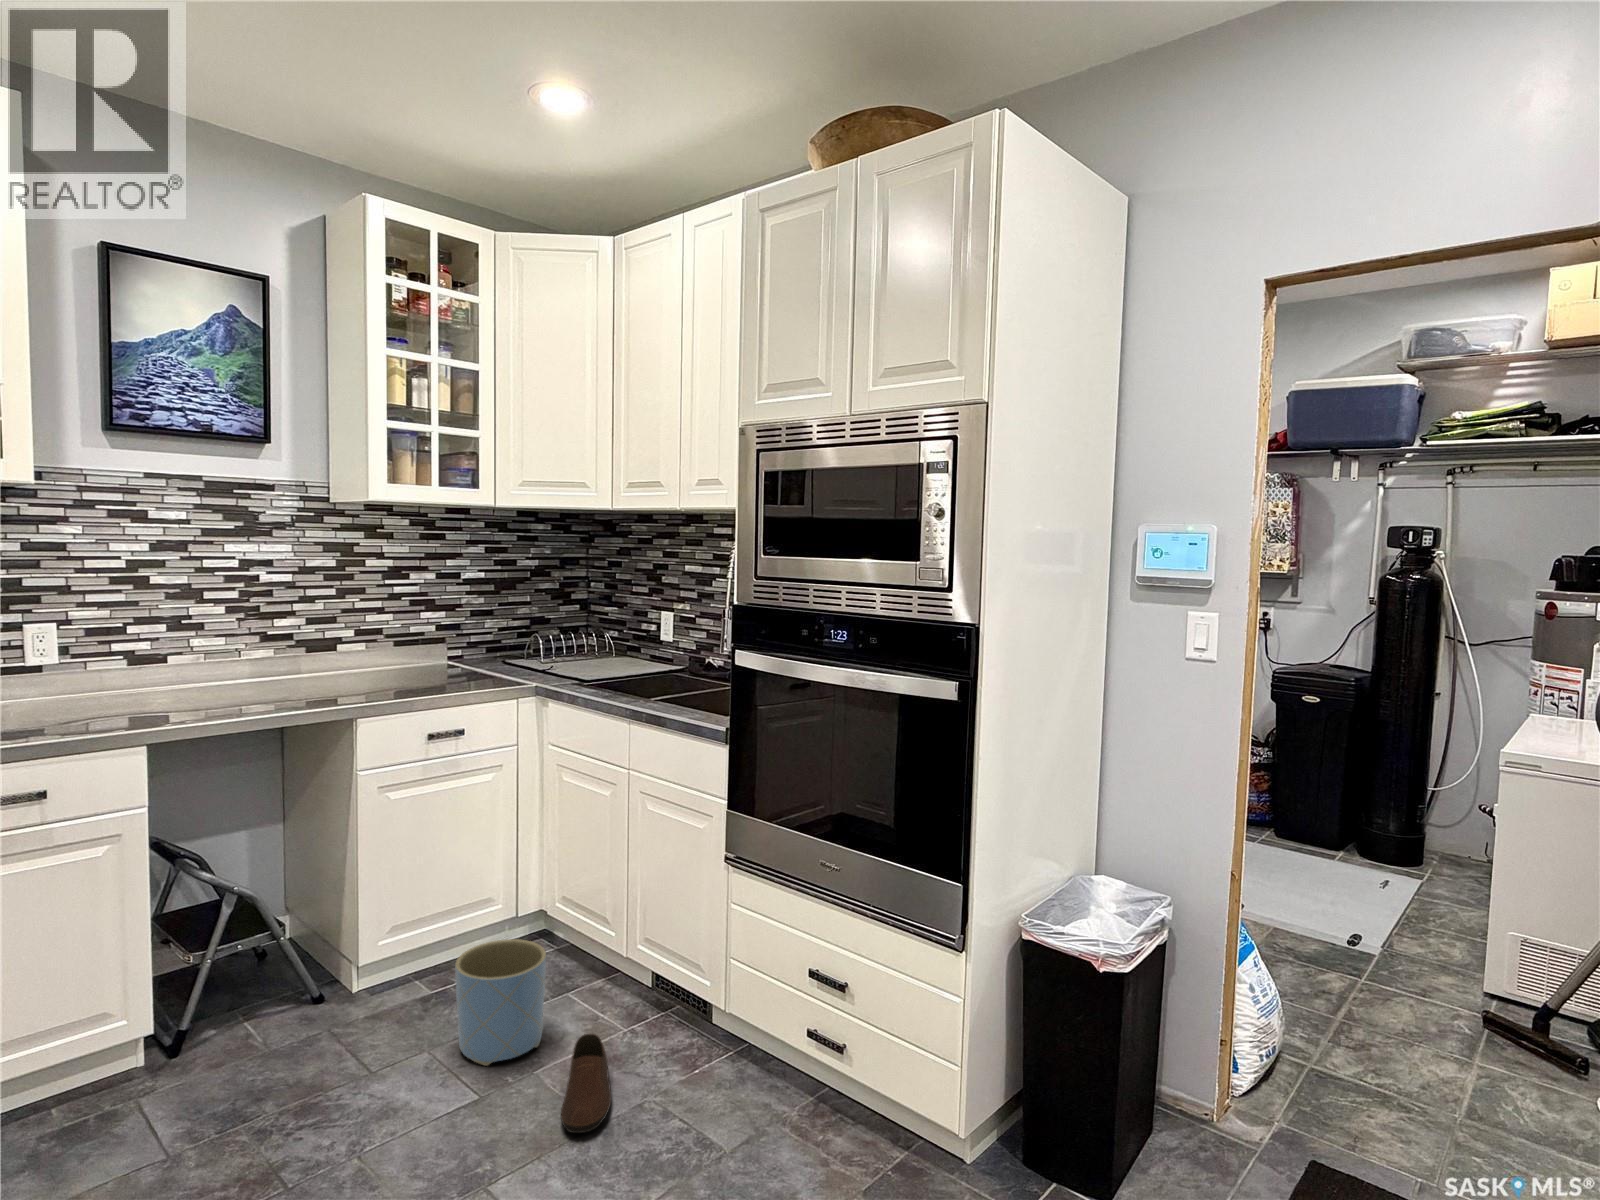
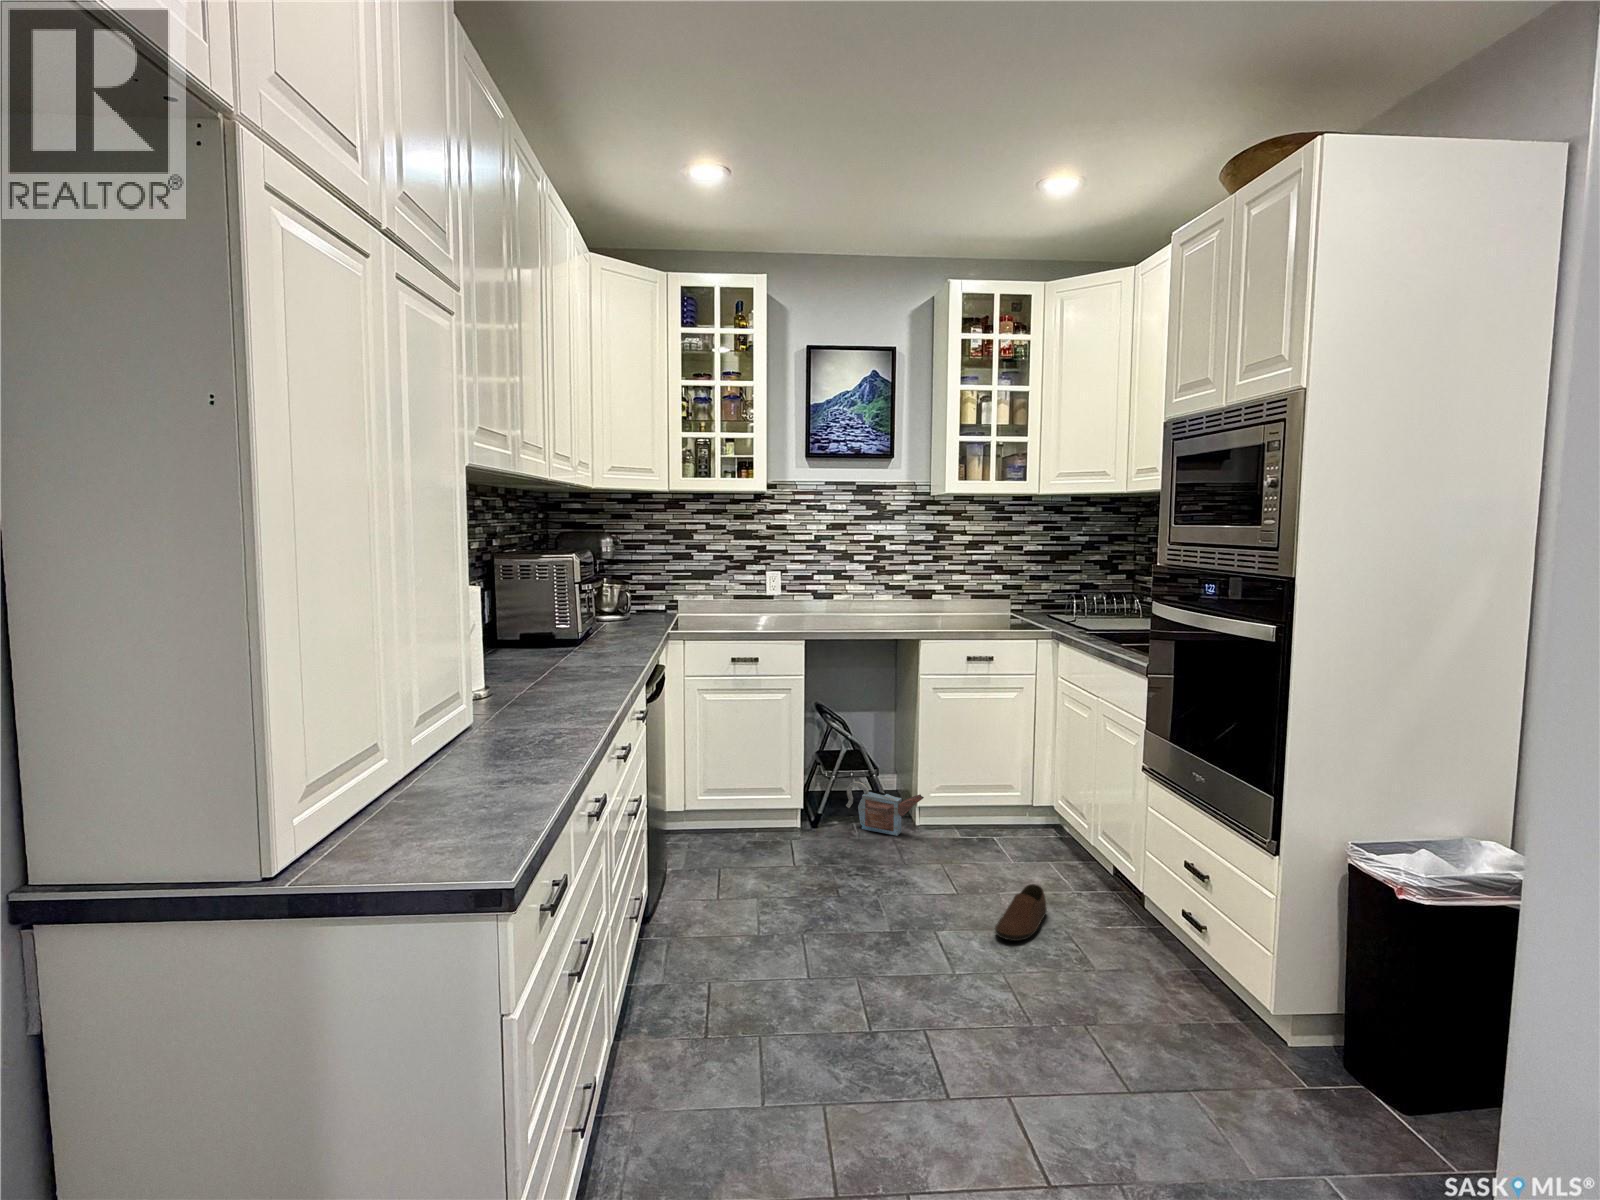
planter: present [455,939,546,1066] -> none [957,806,1020,888]
watering can: none [232,948,376,1029] -> present [846,781,924,836]

